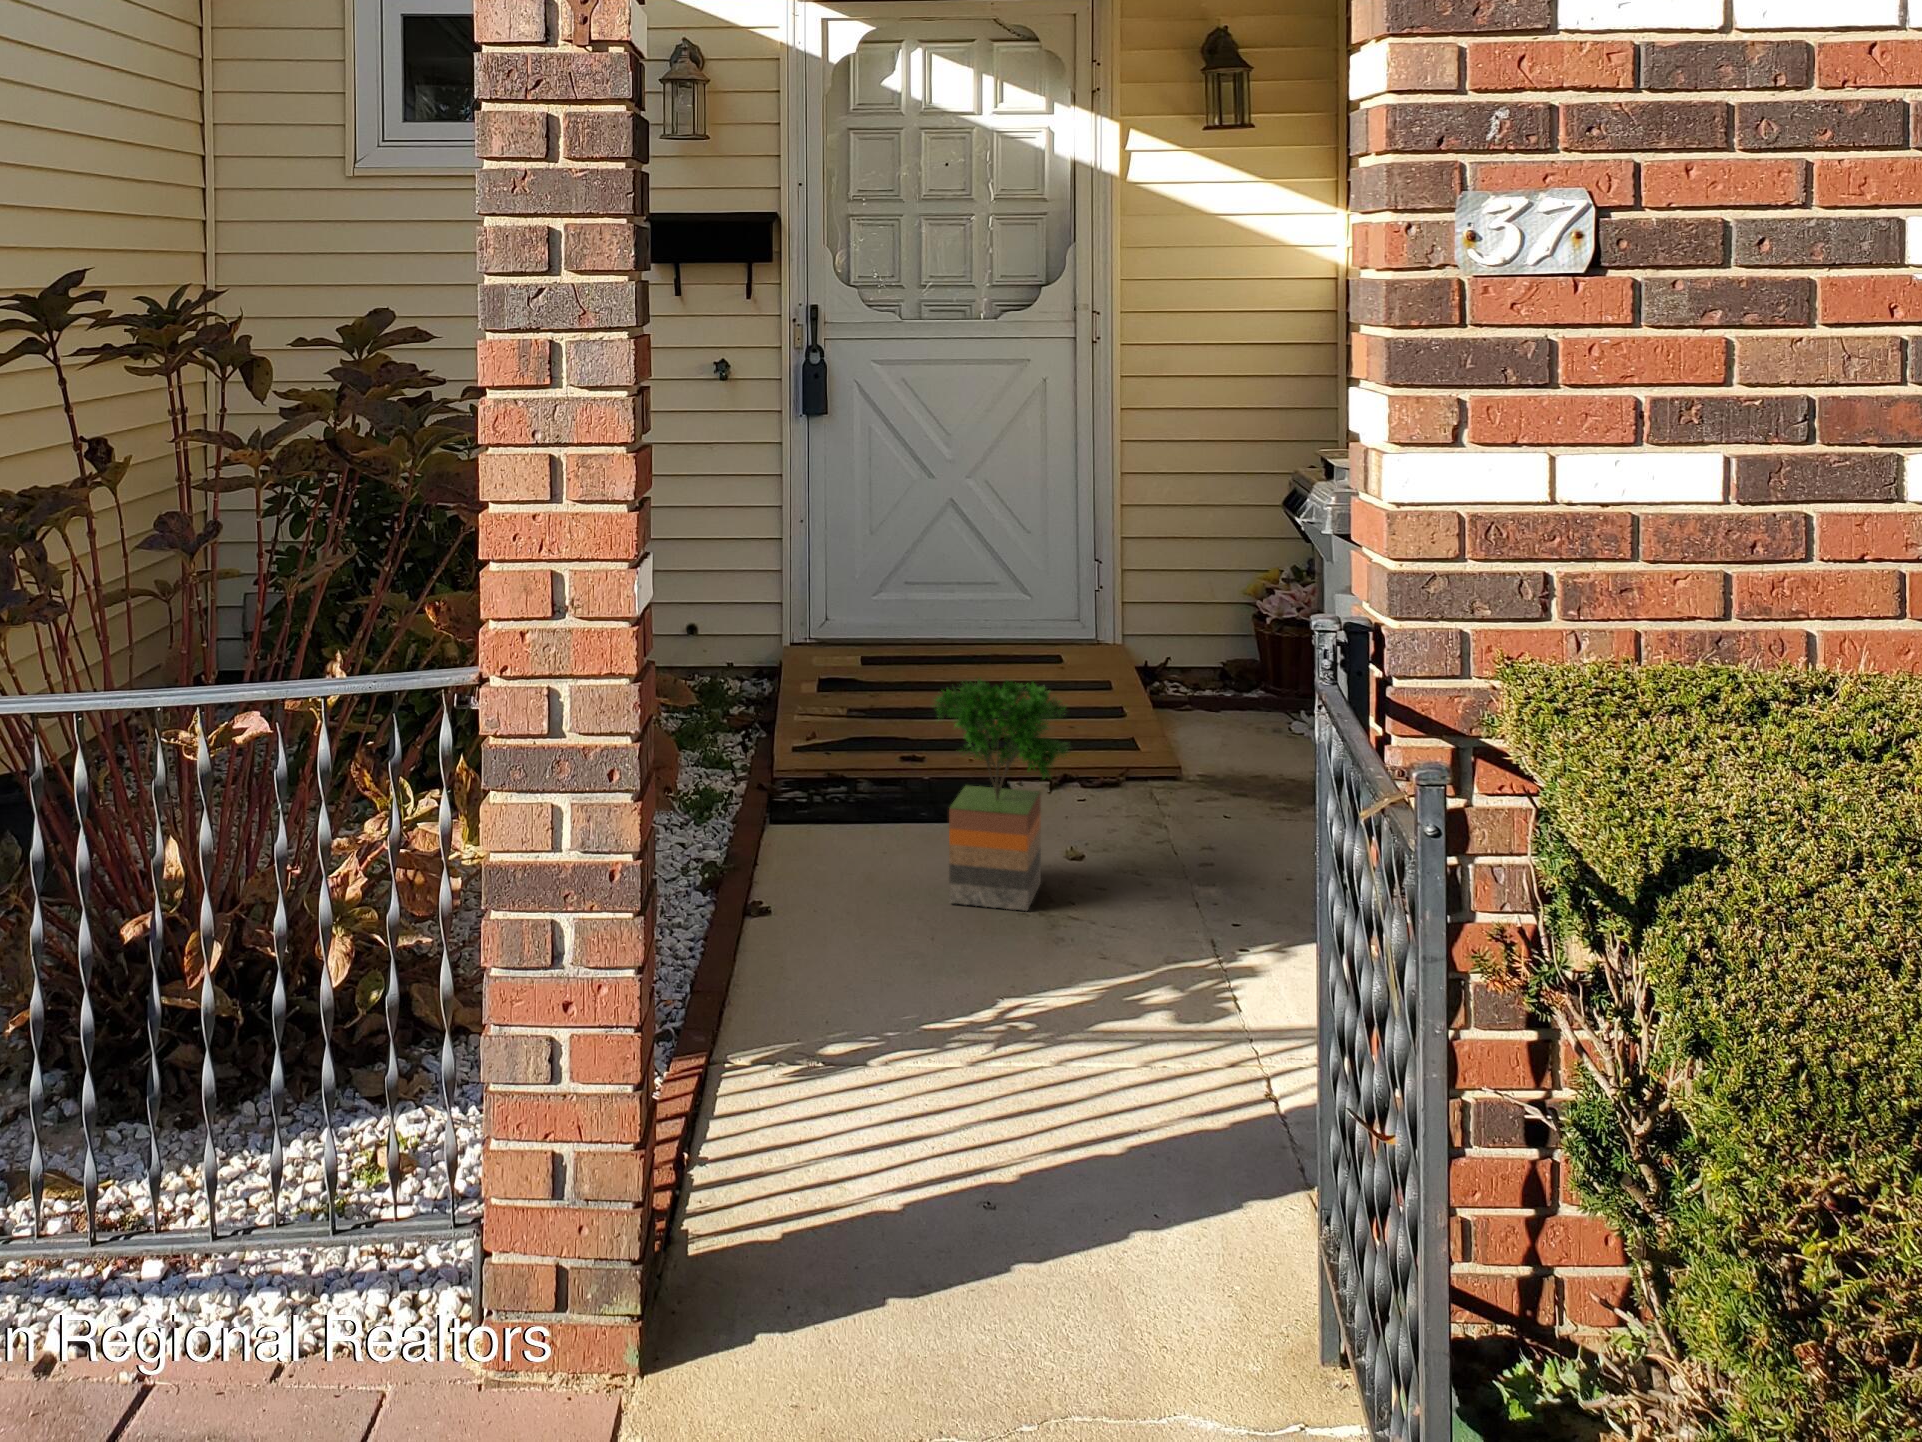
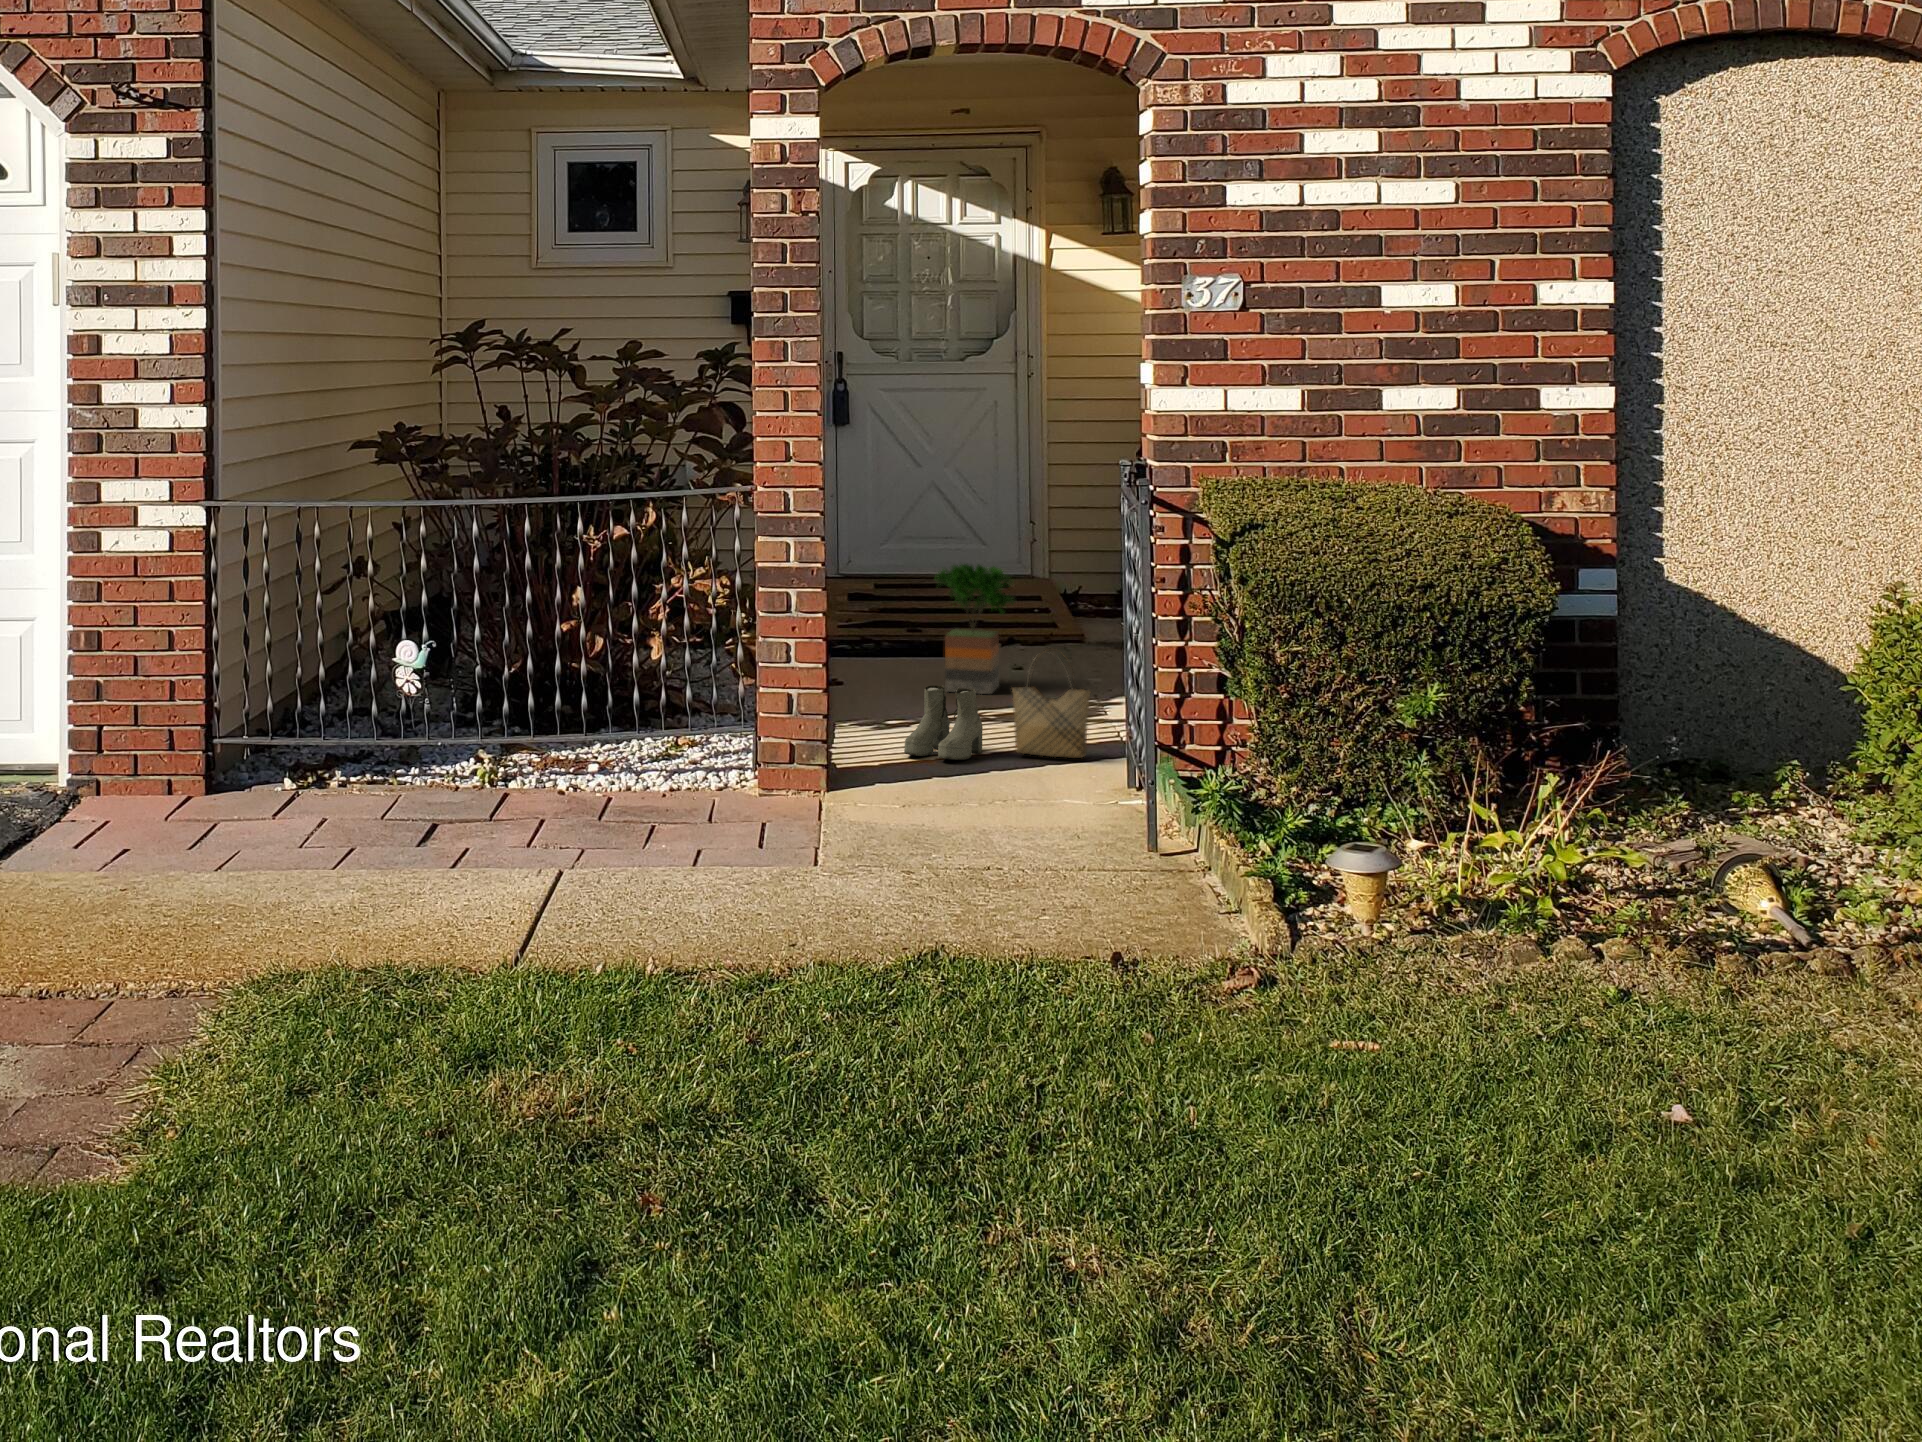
woven basket: none [1060,934,1219,1175] -> present [1012,650,1091,758]
boots: none [846,1001,1003,1187] -> present [904,685,983,760]

